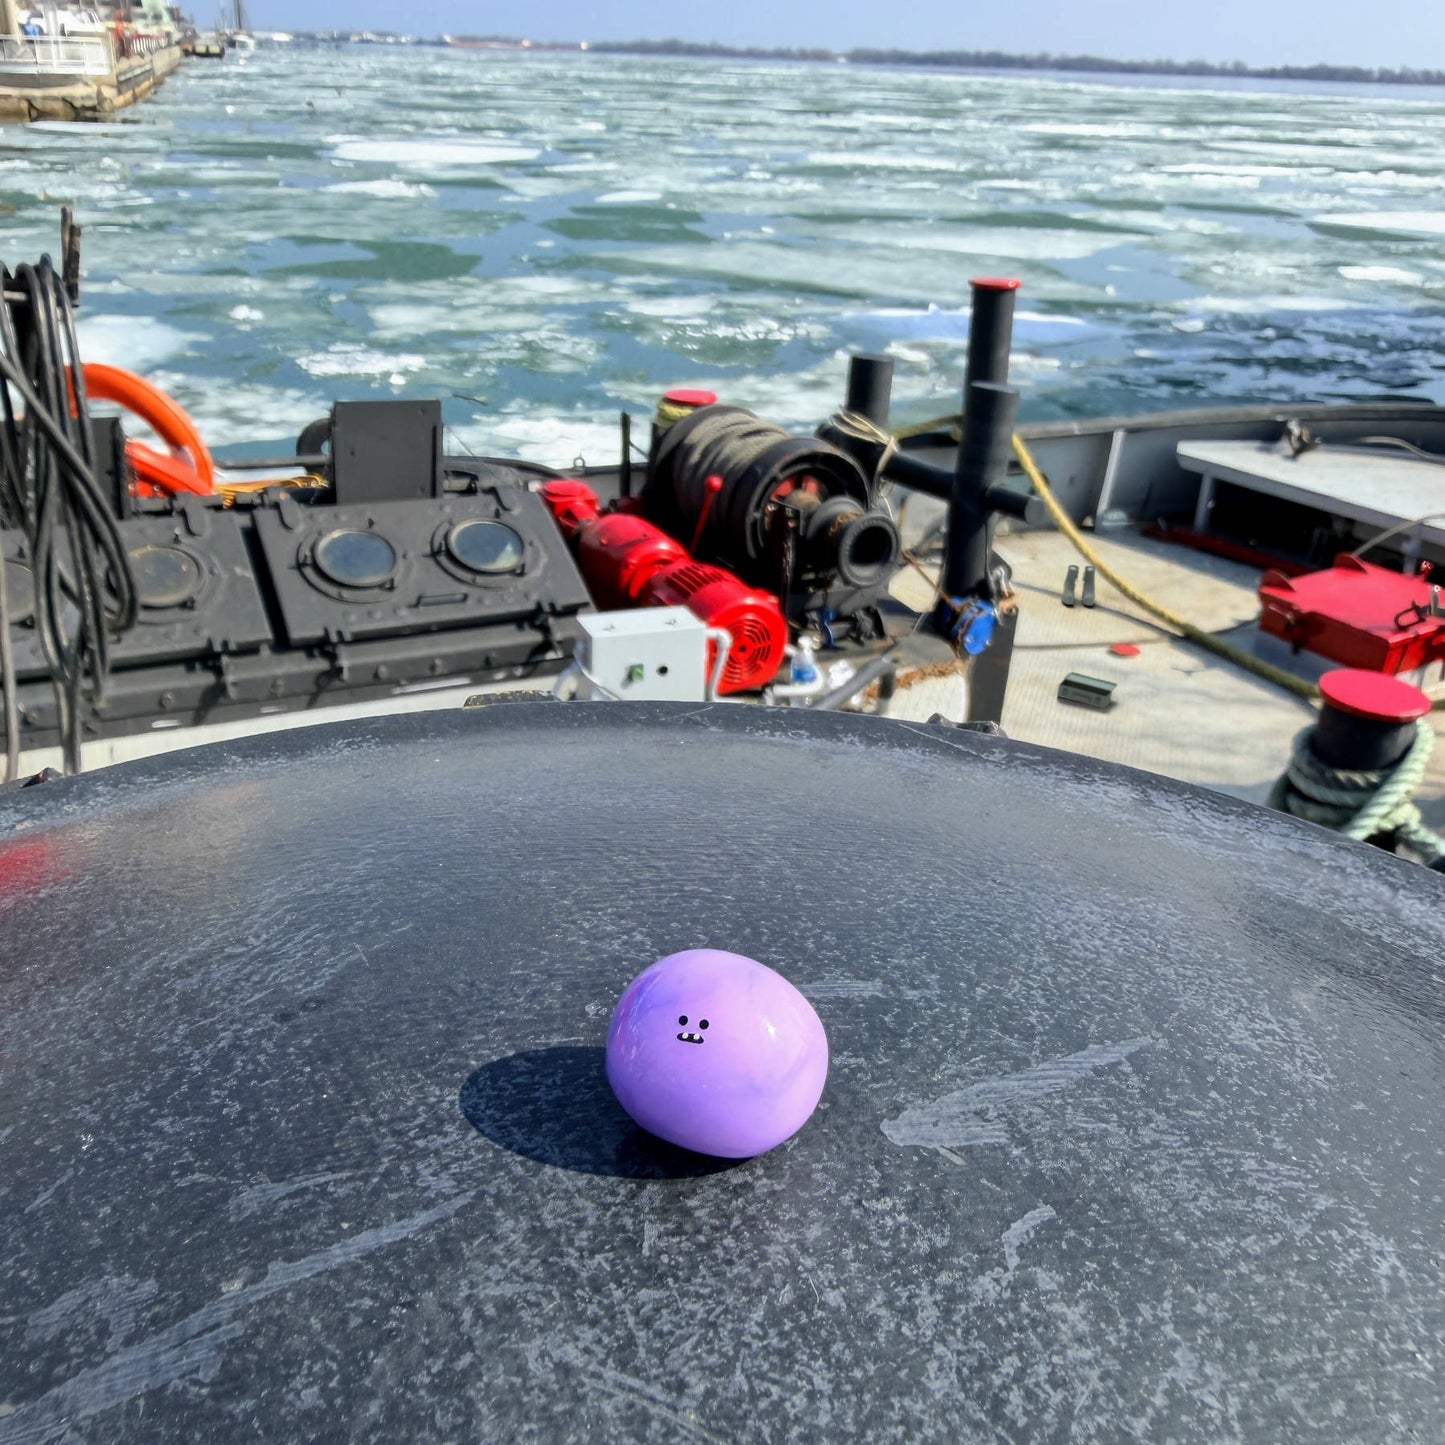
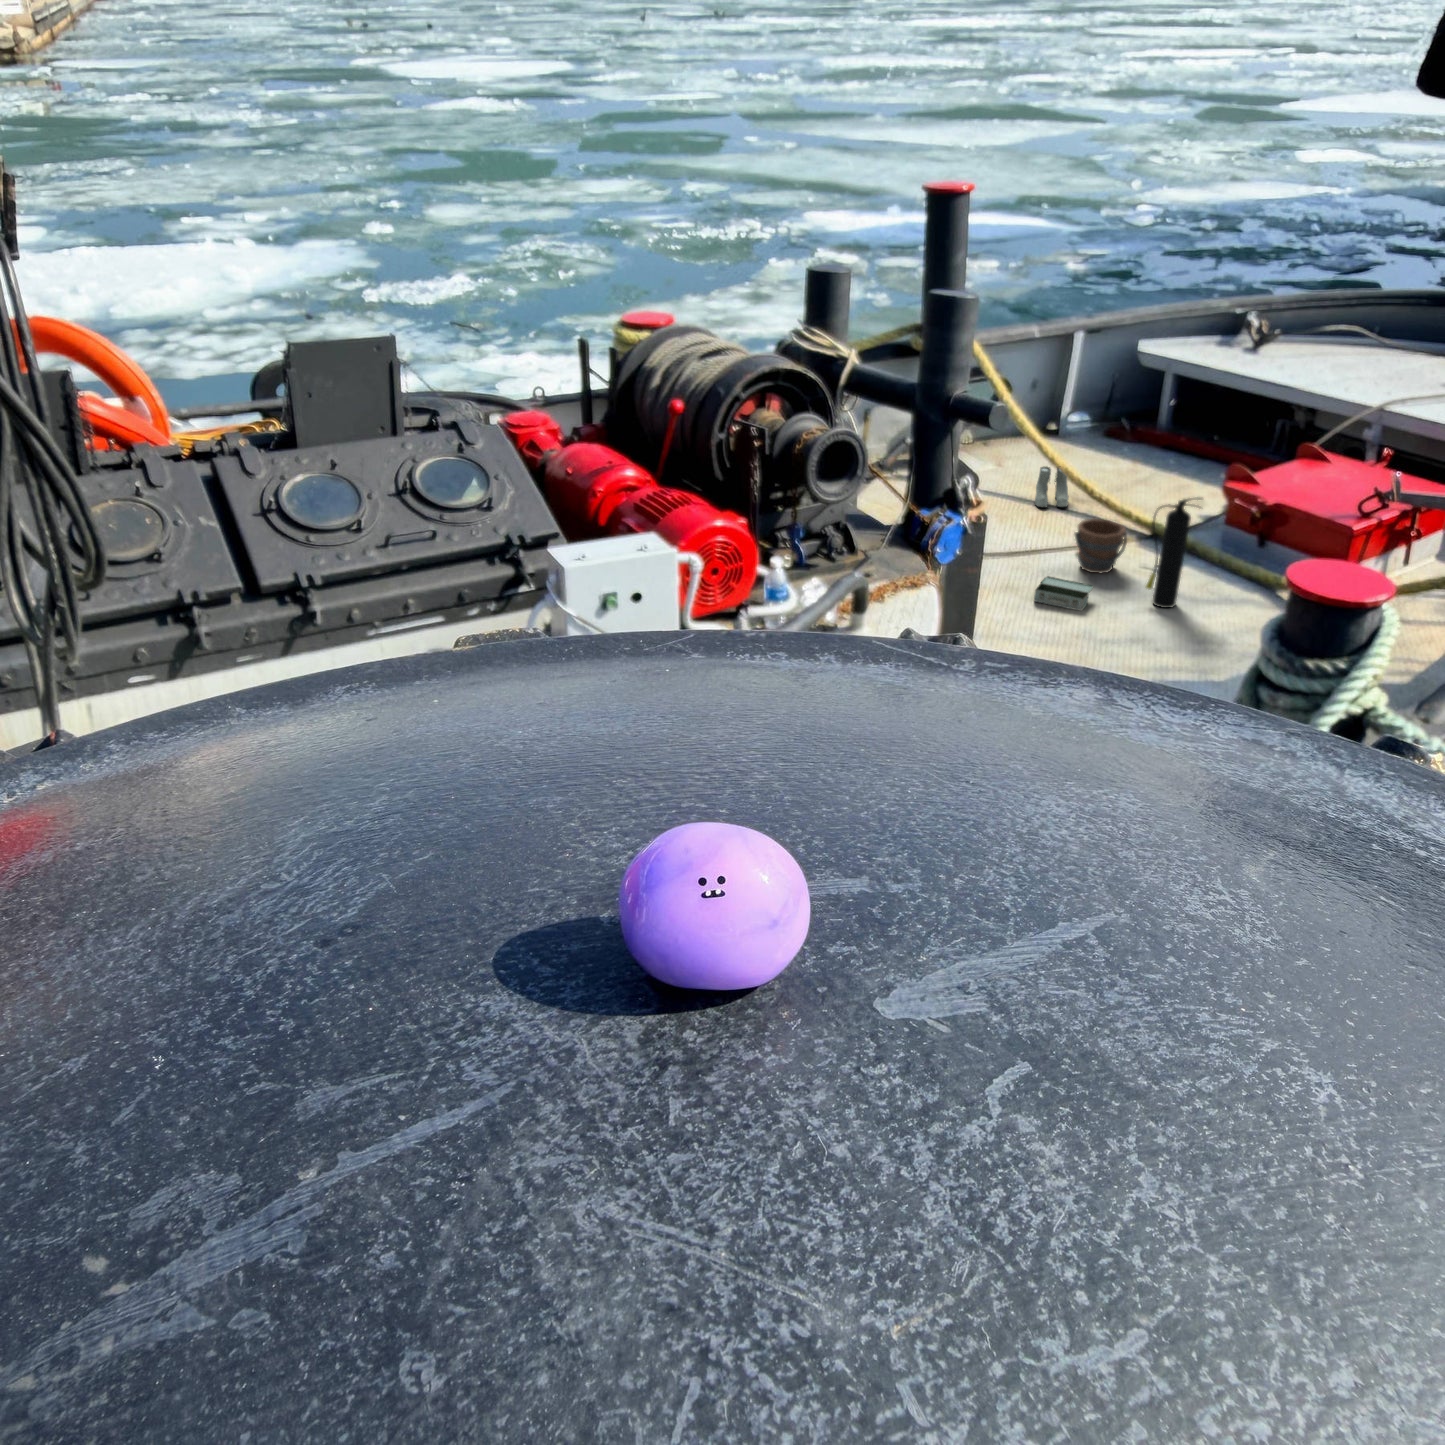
fire extinguisher: none [1168,603,1231,711] -> present [1146,497,1201,608]
bucket: none [1100,618,1153,673] -> present [1075,518,1127,573]

